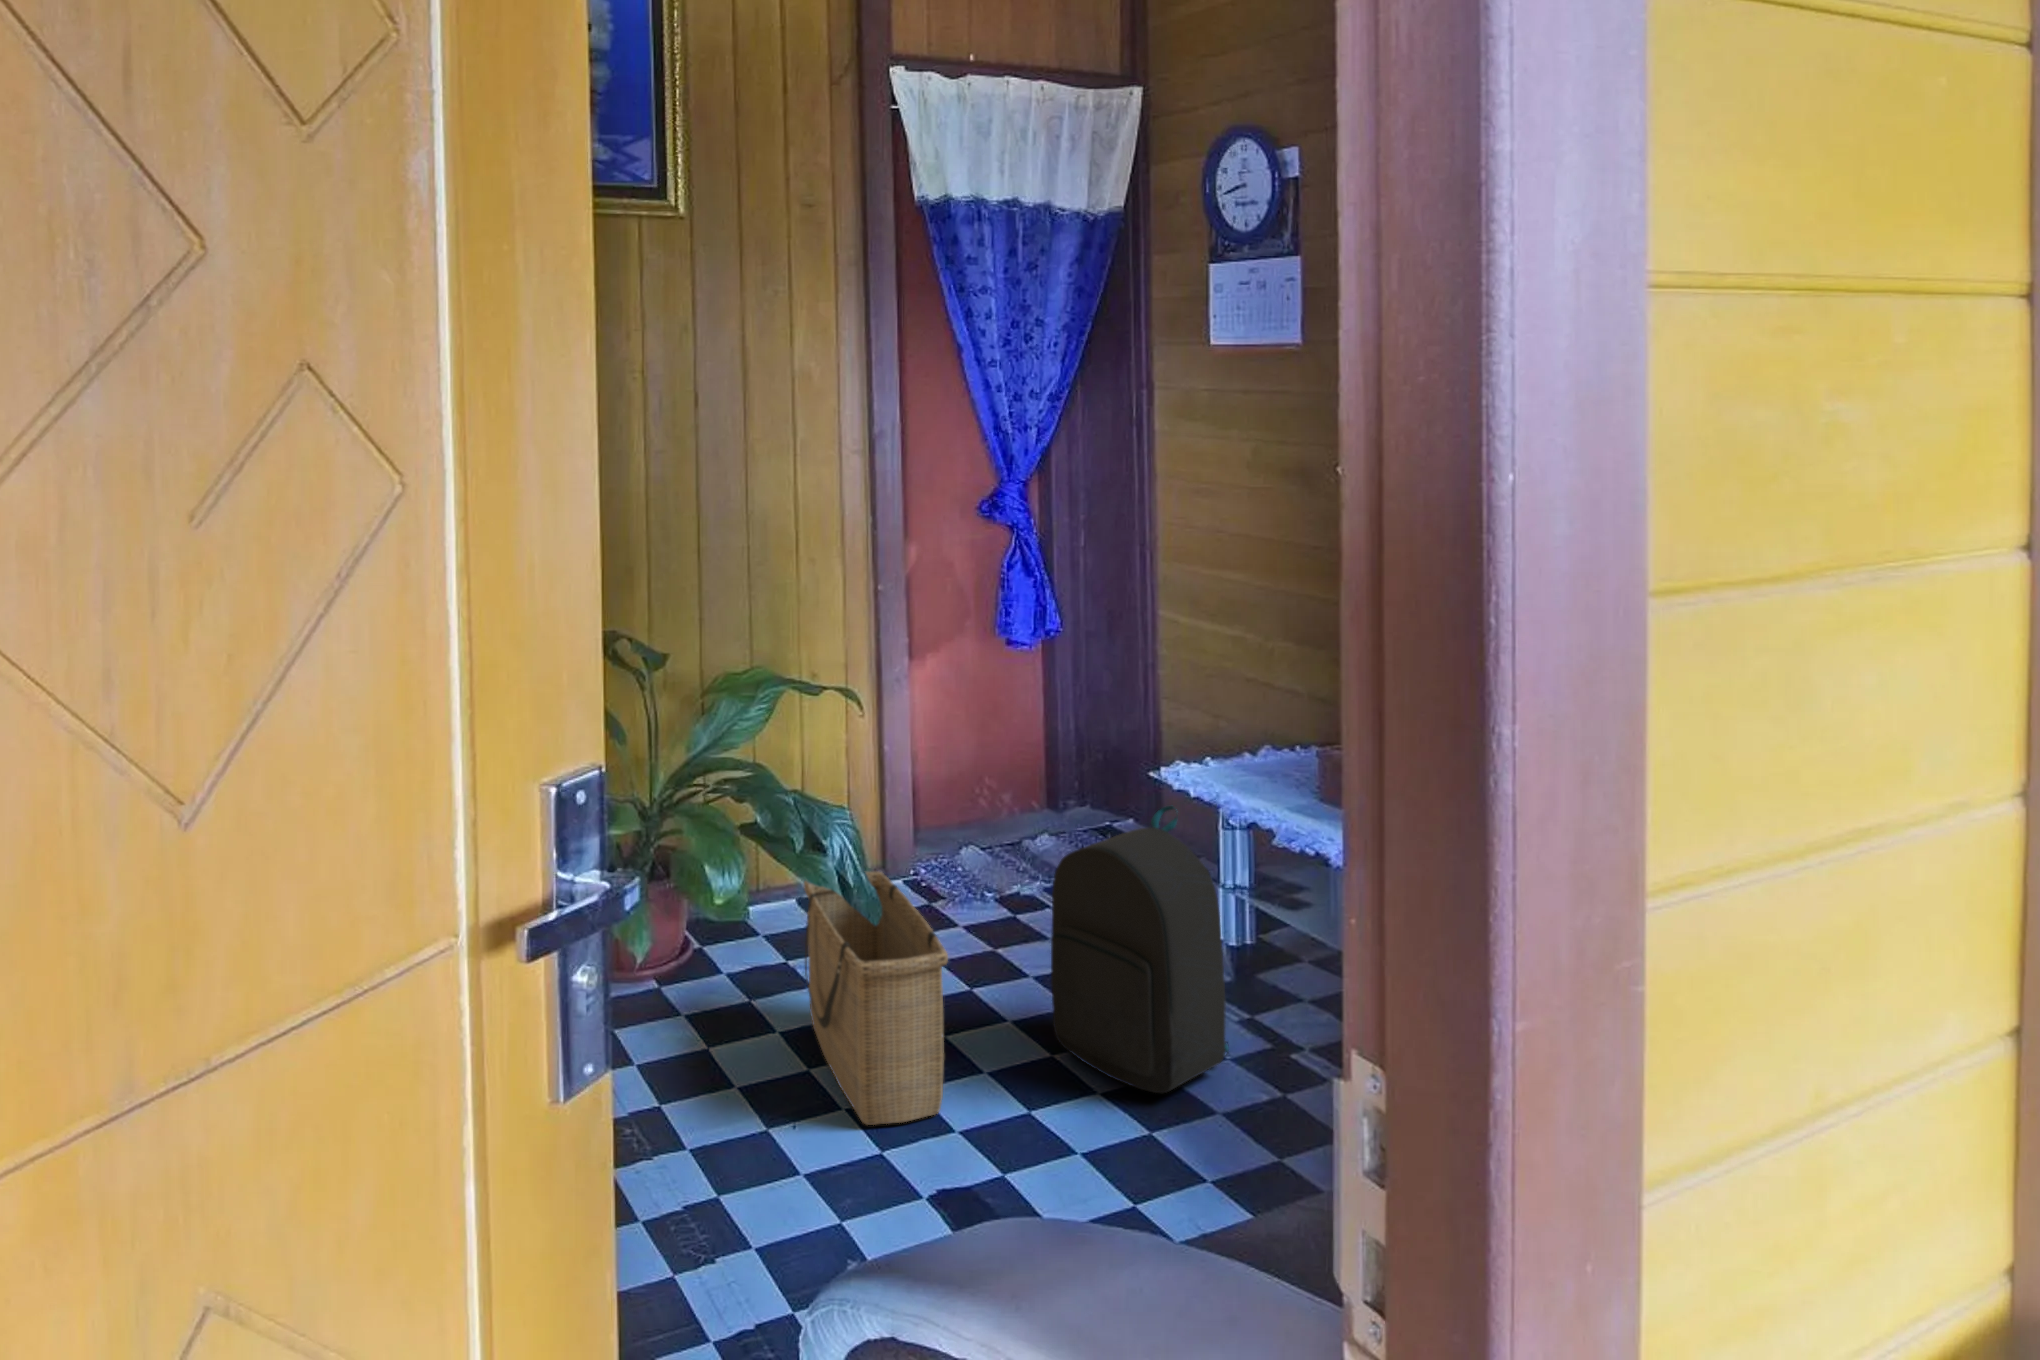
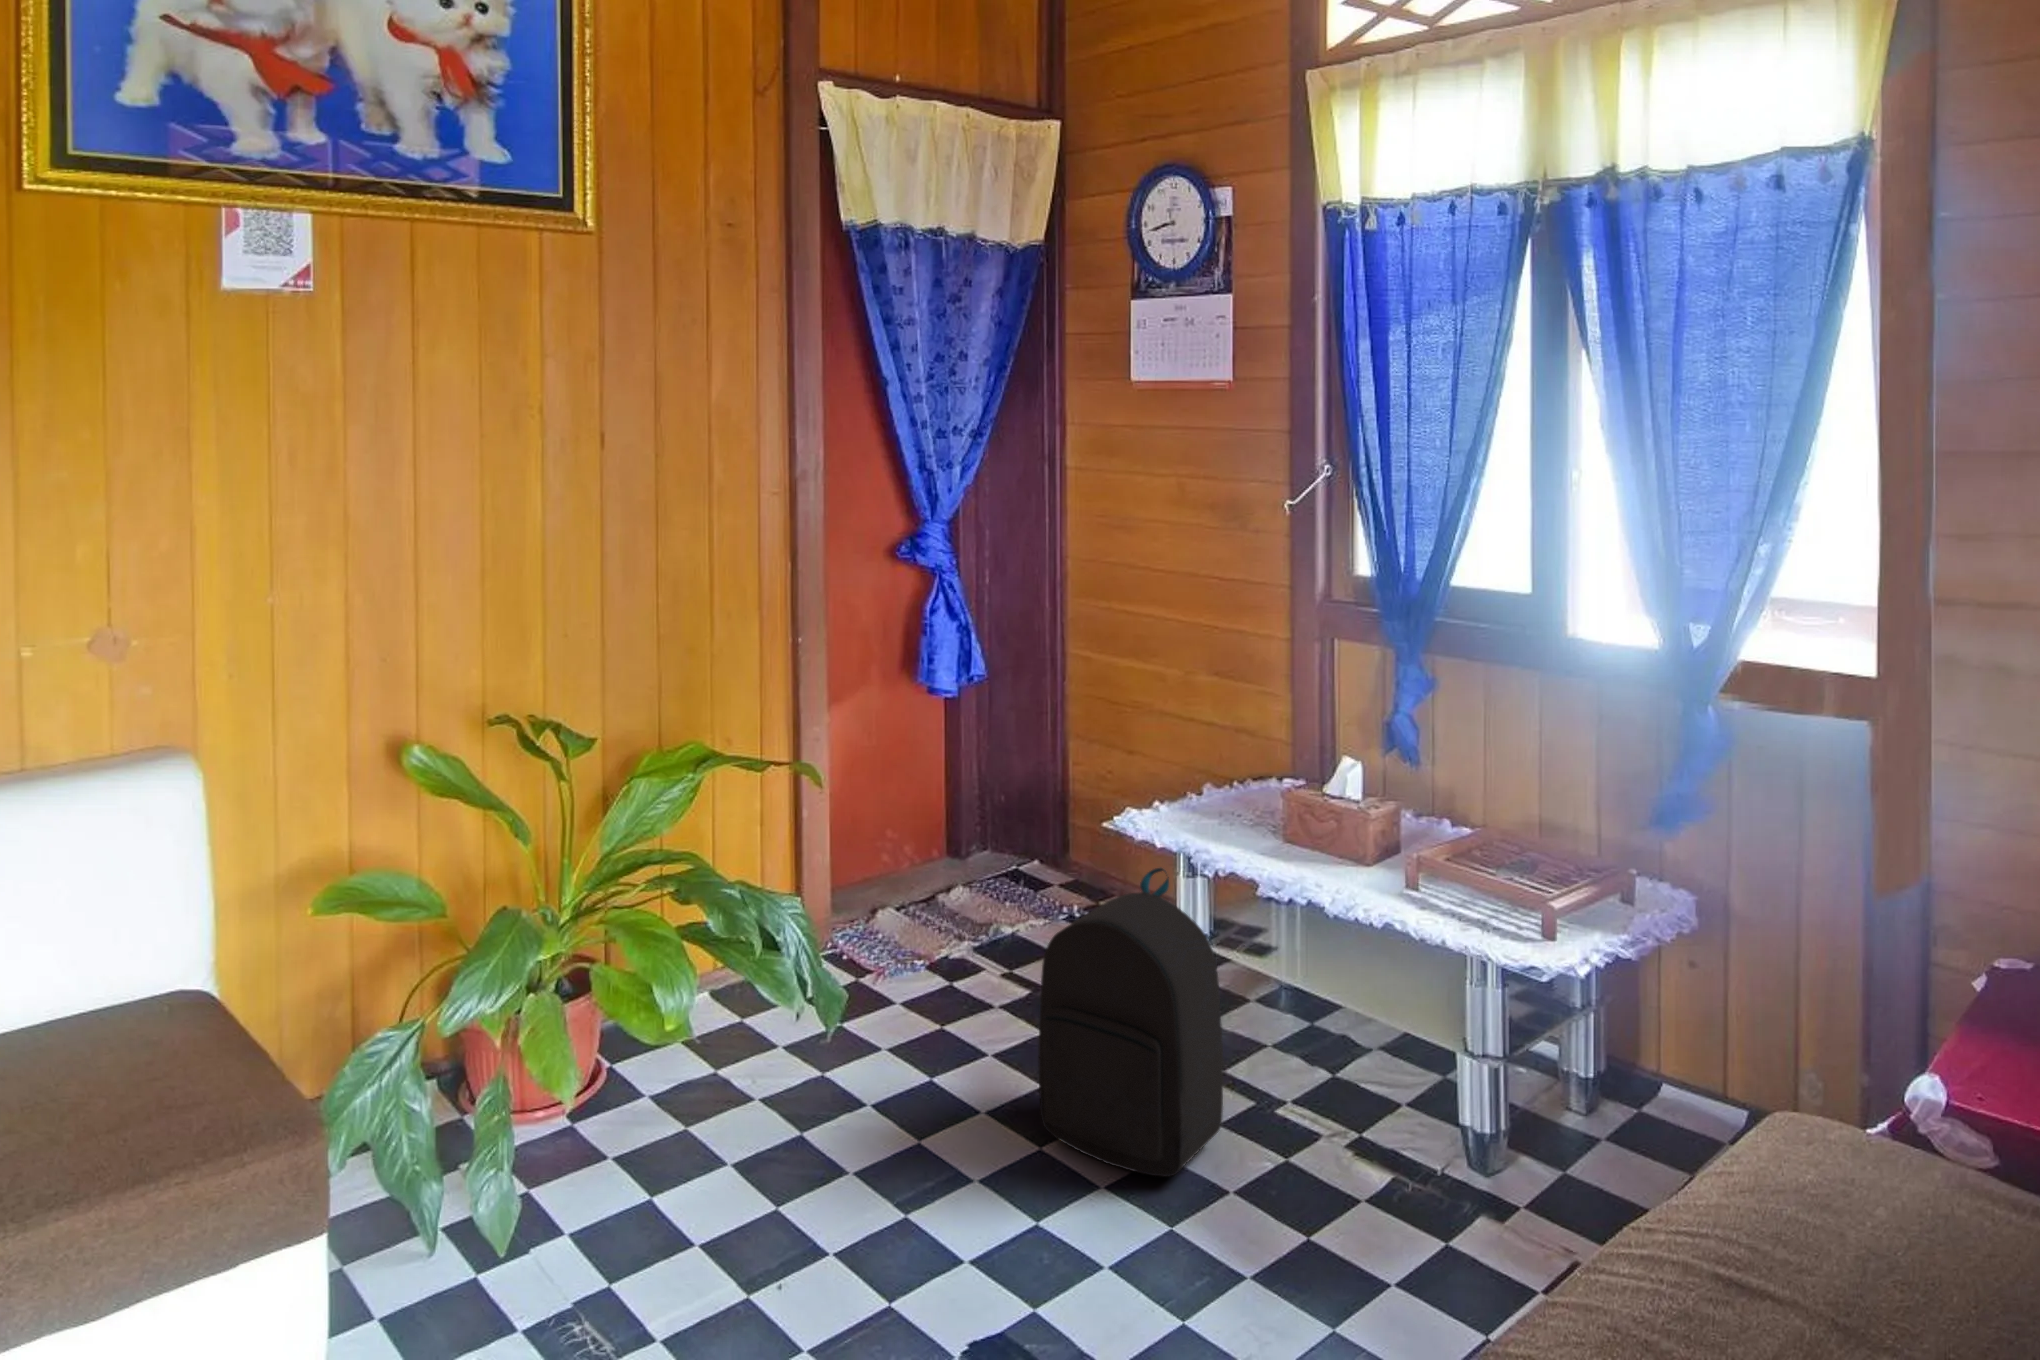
basket: present [804,871,948,1125] -> none [760,963,954,1262]

